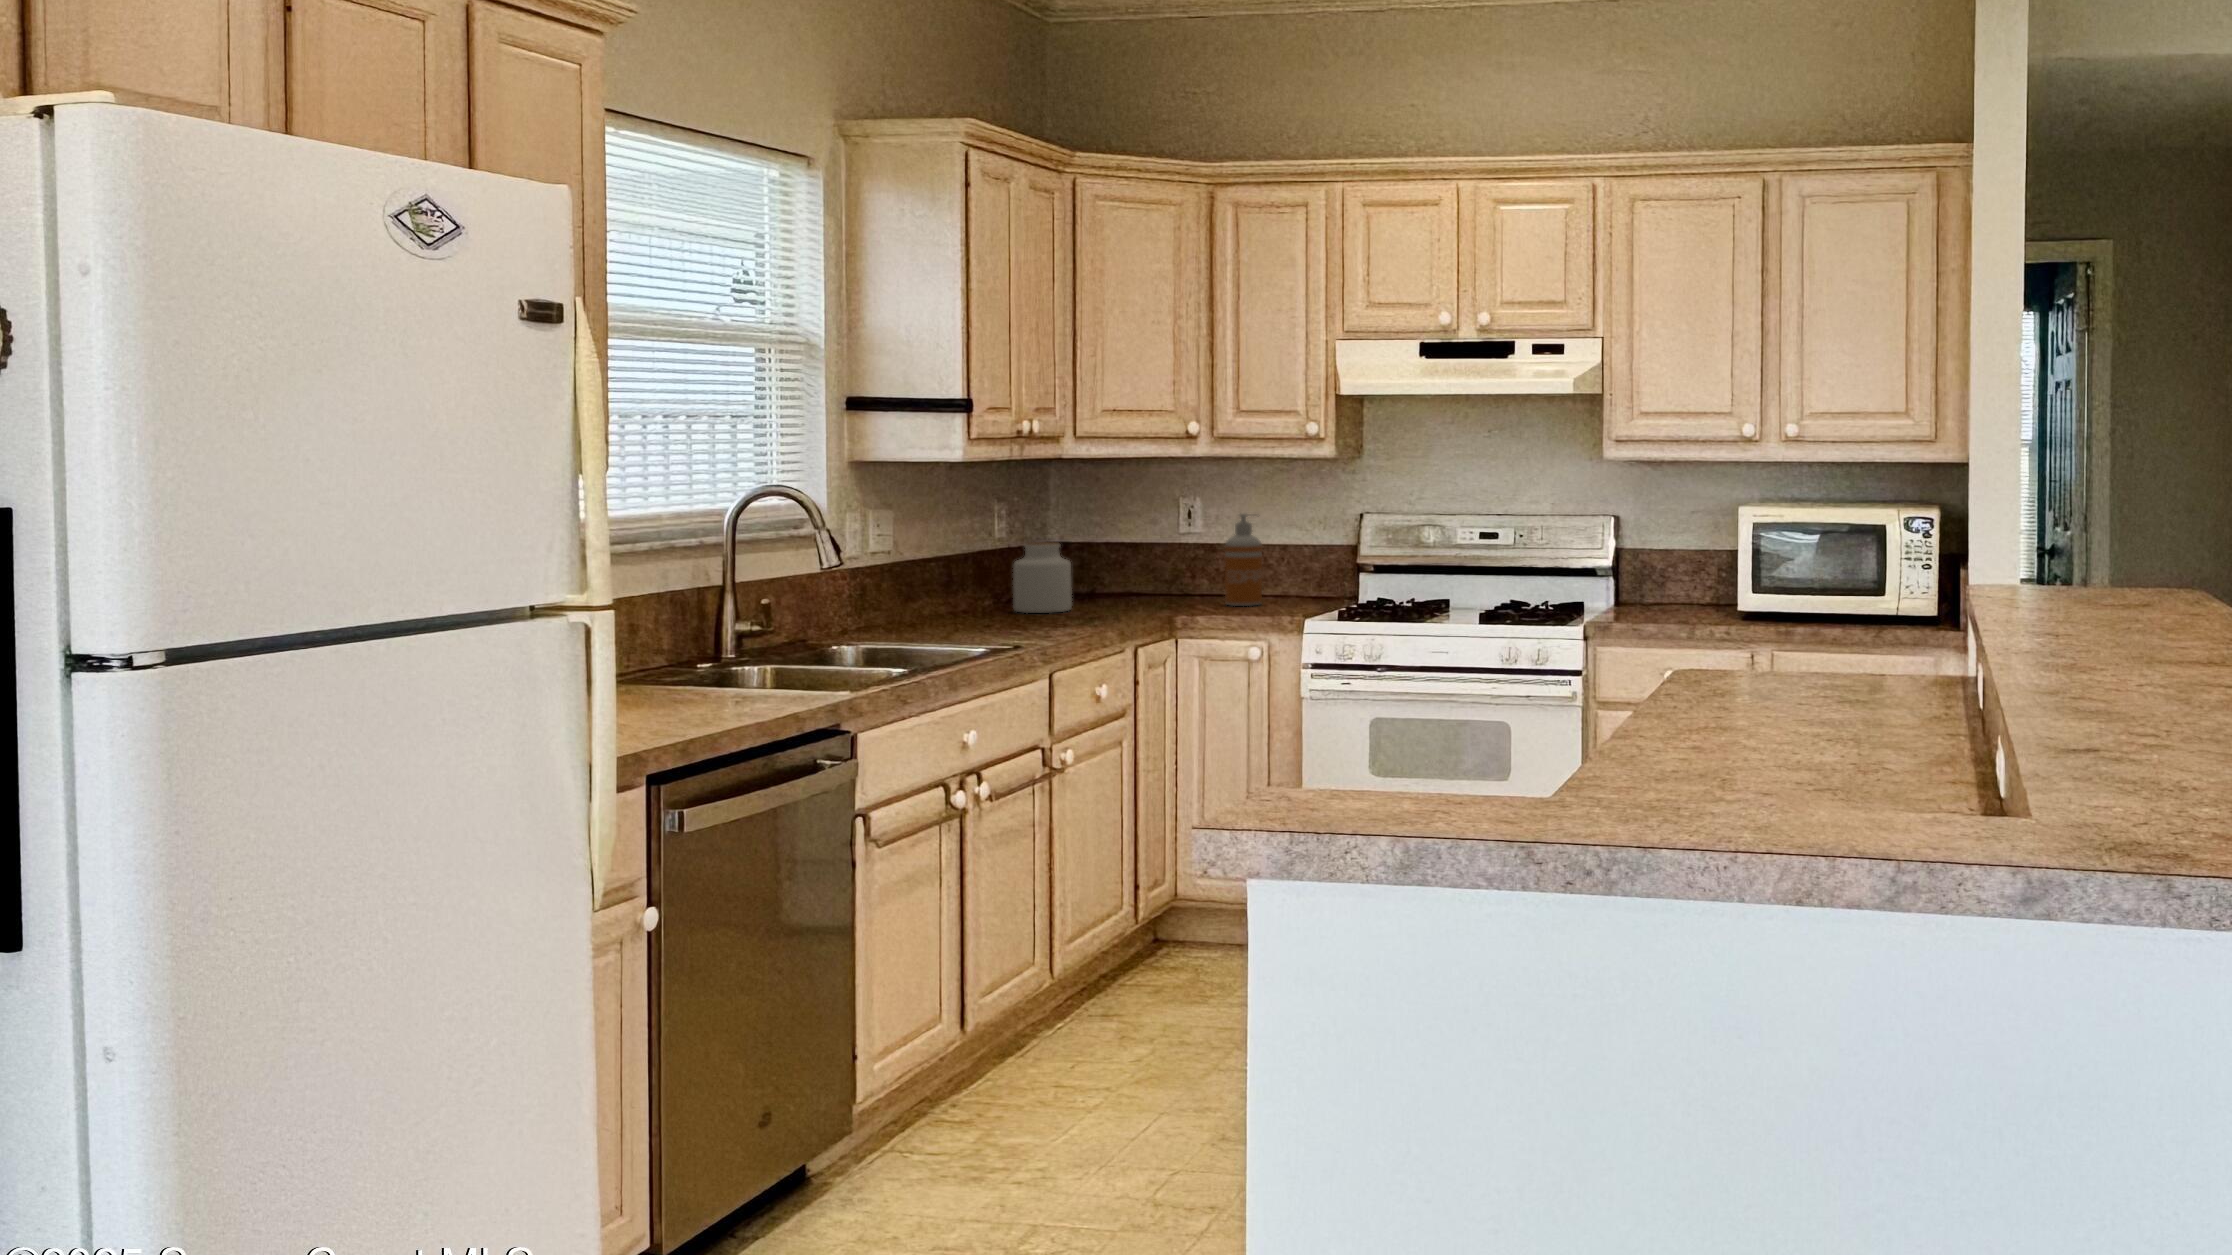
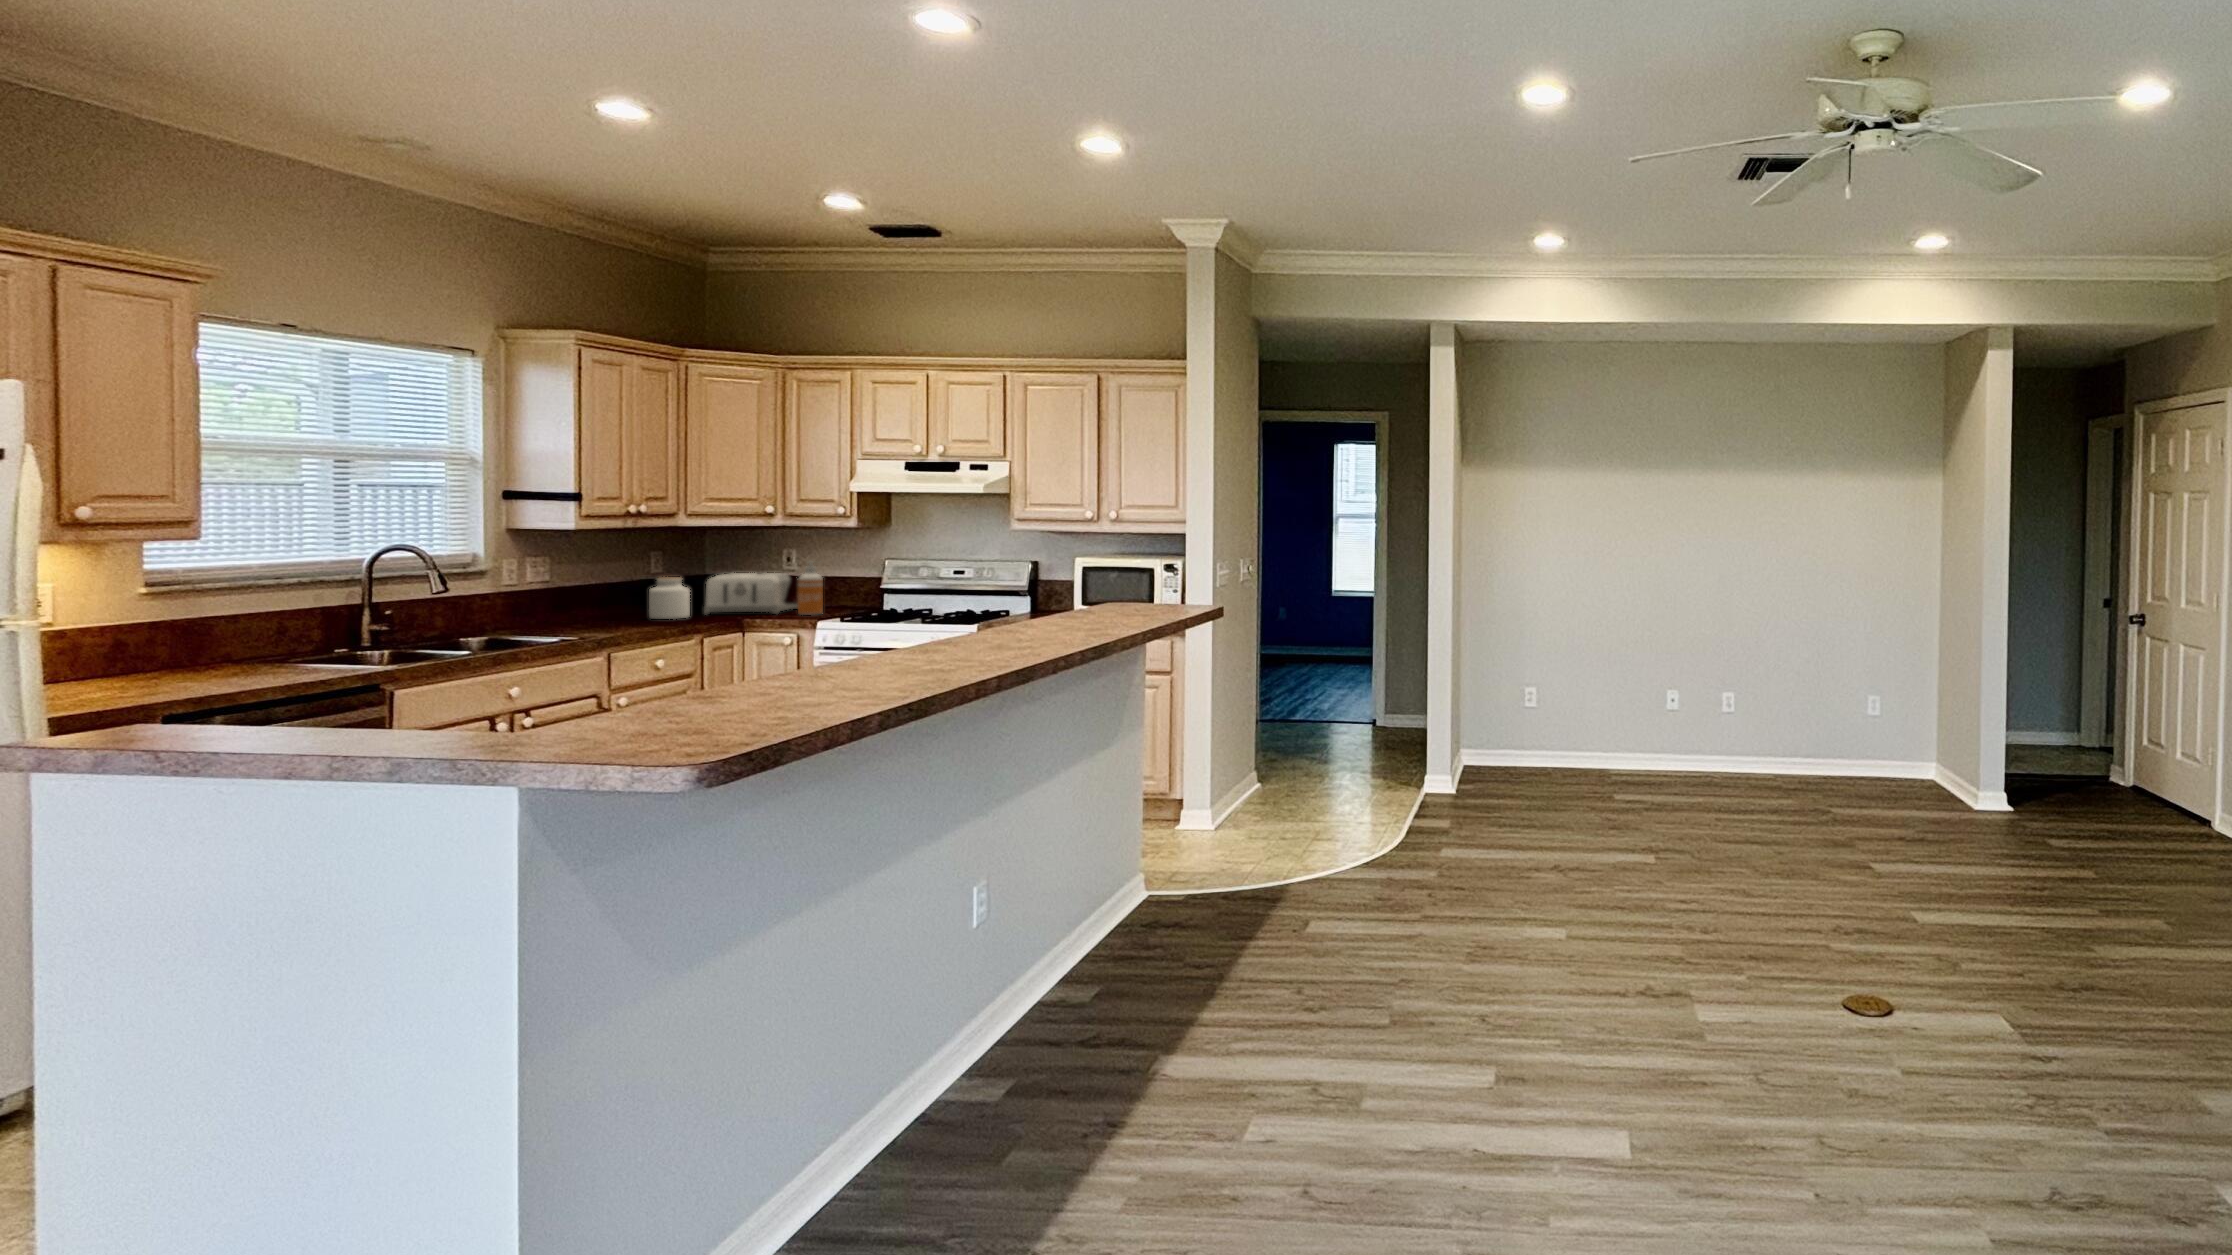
toaster: none [1078,534,1196,605] -> present [704,573,798,614]

